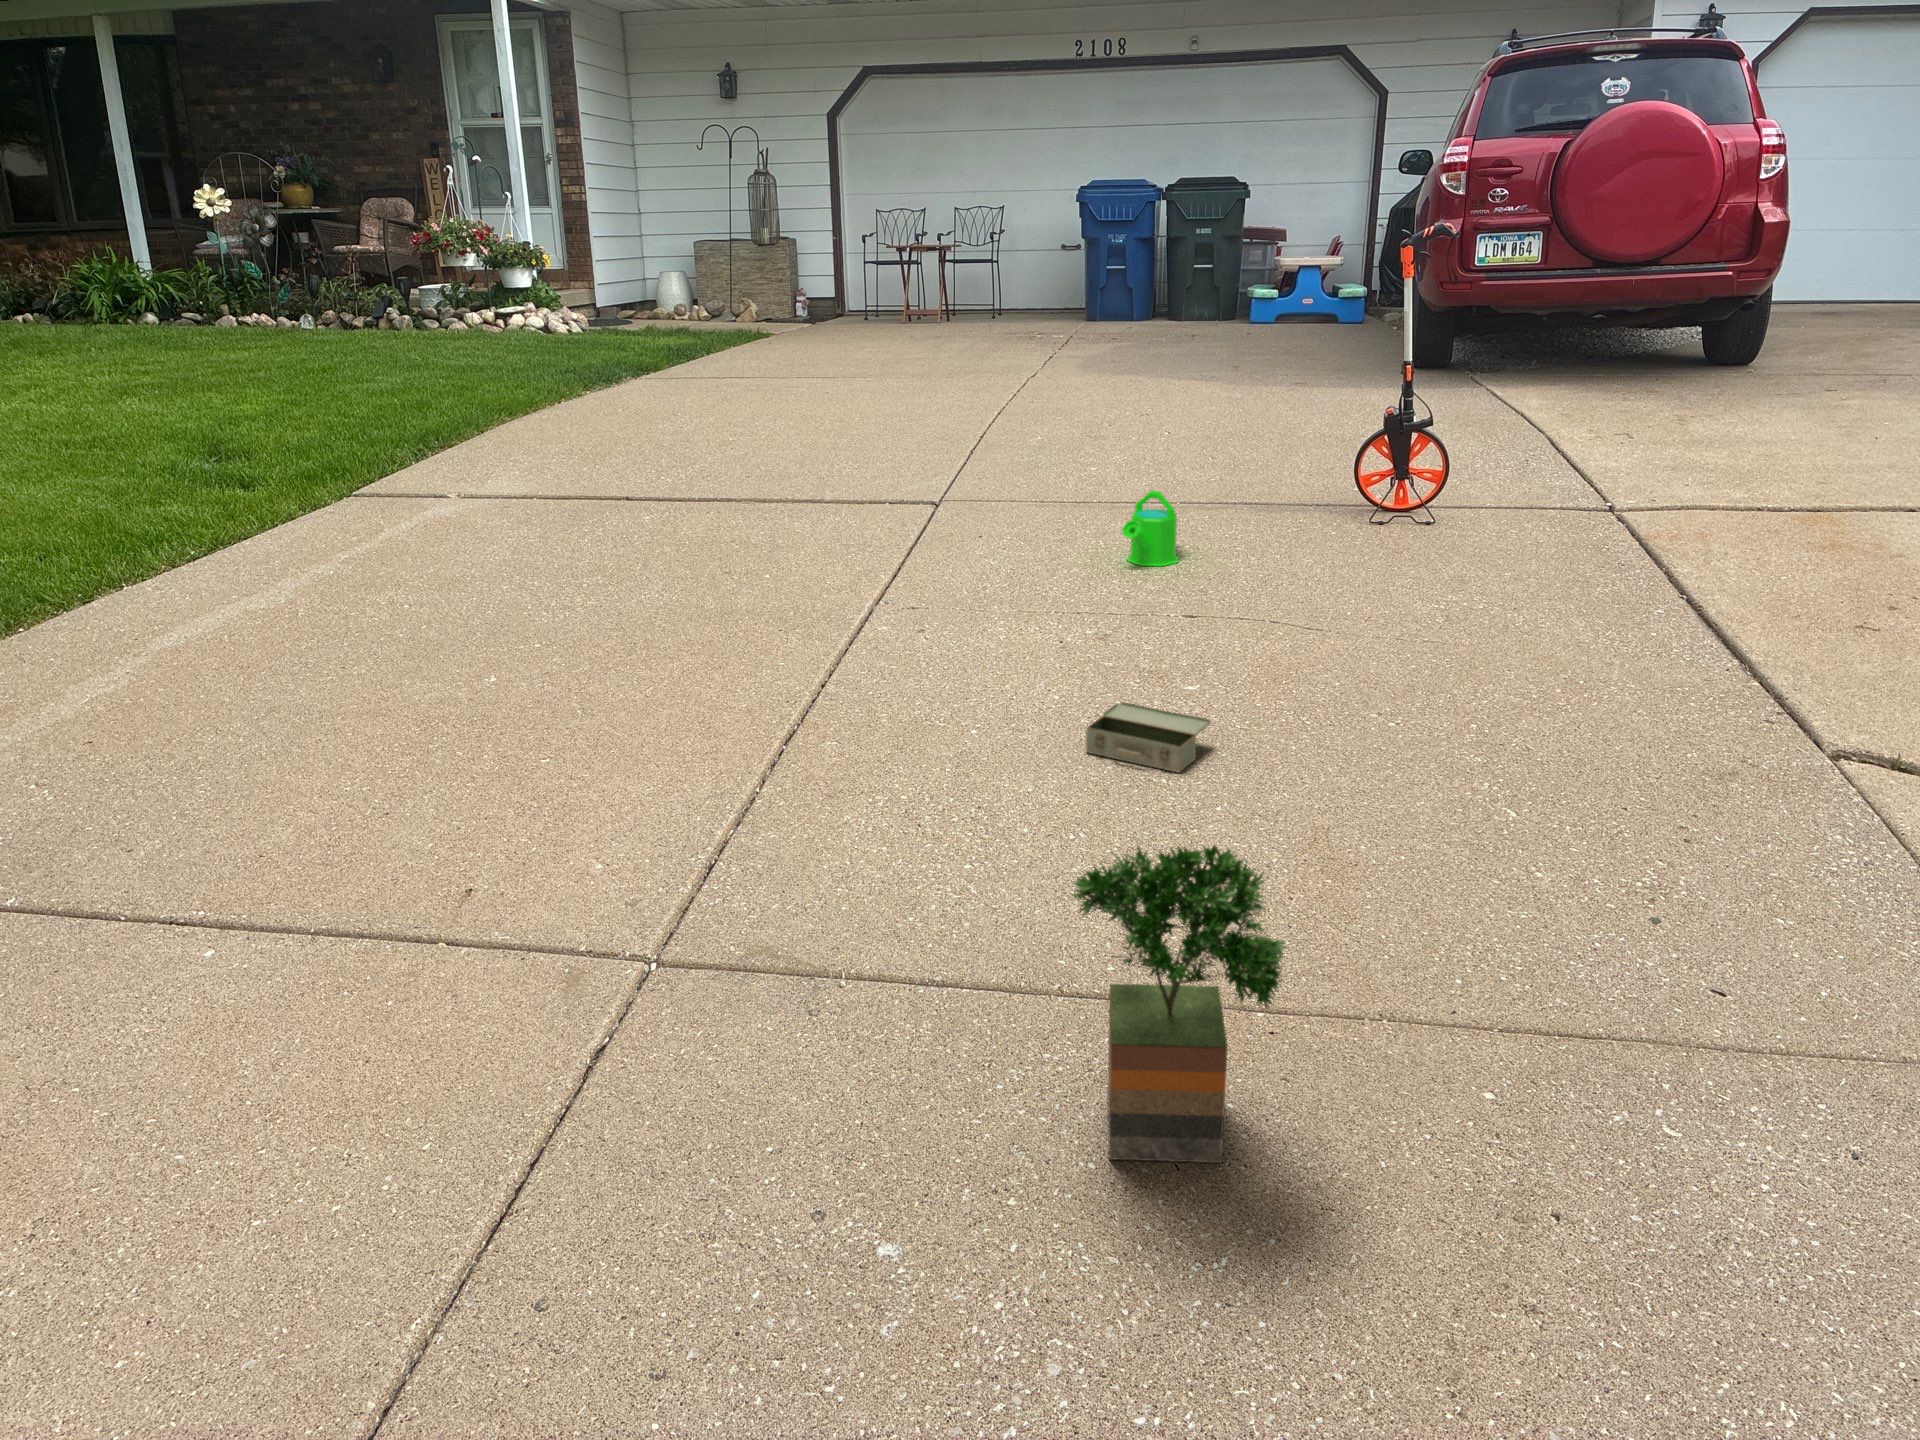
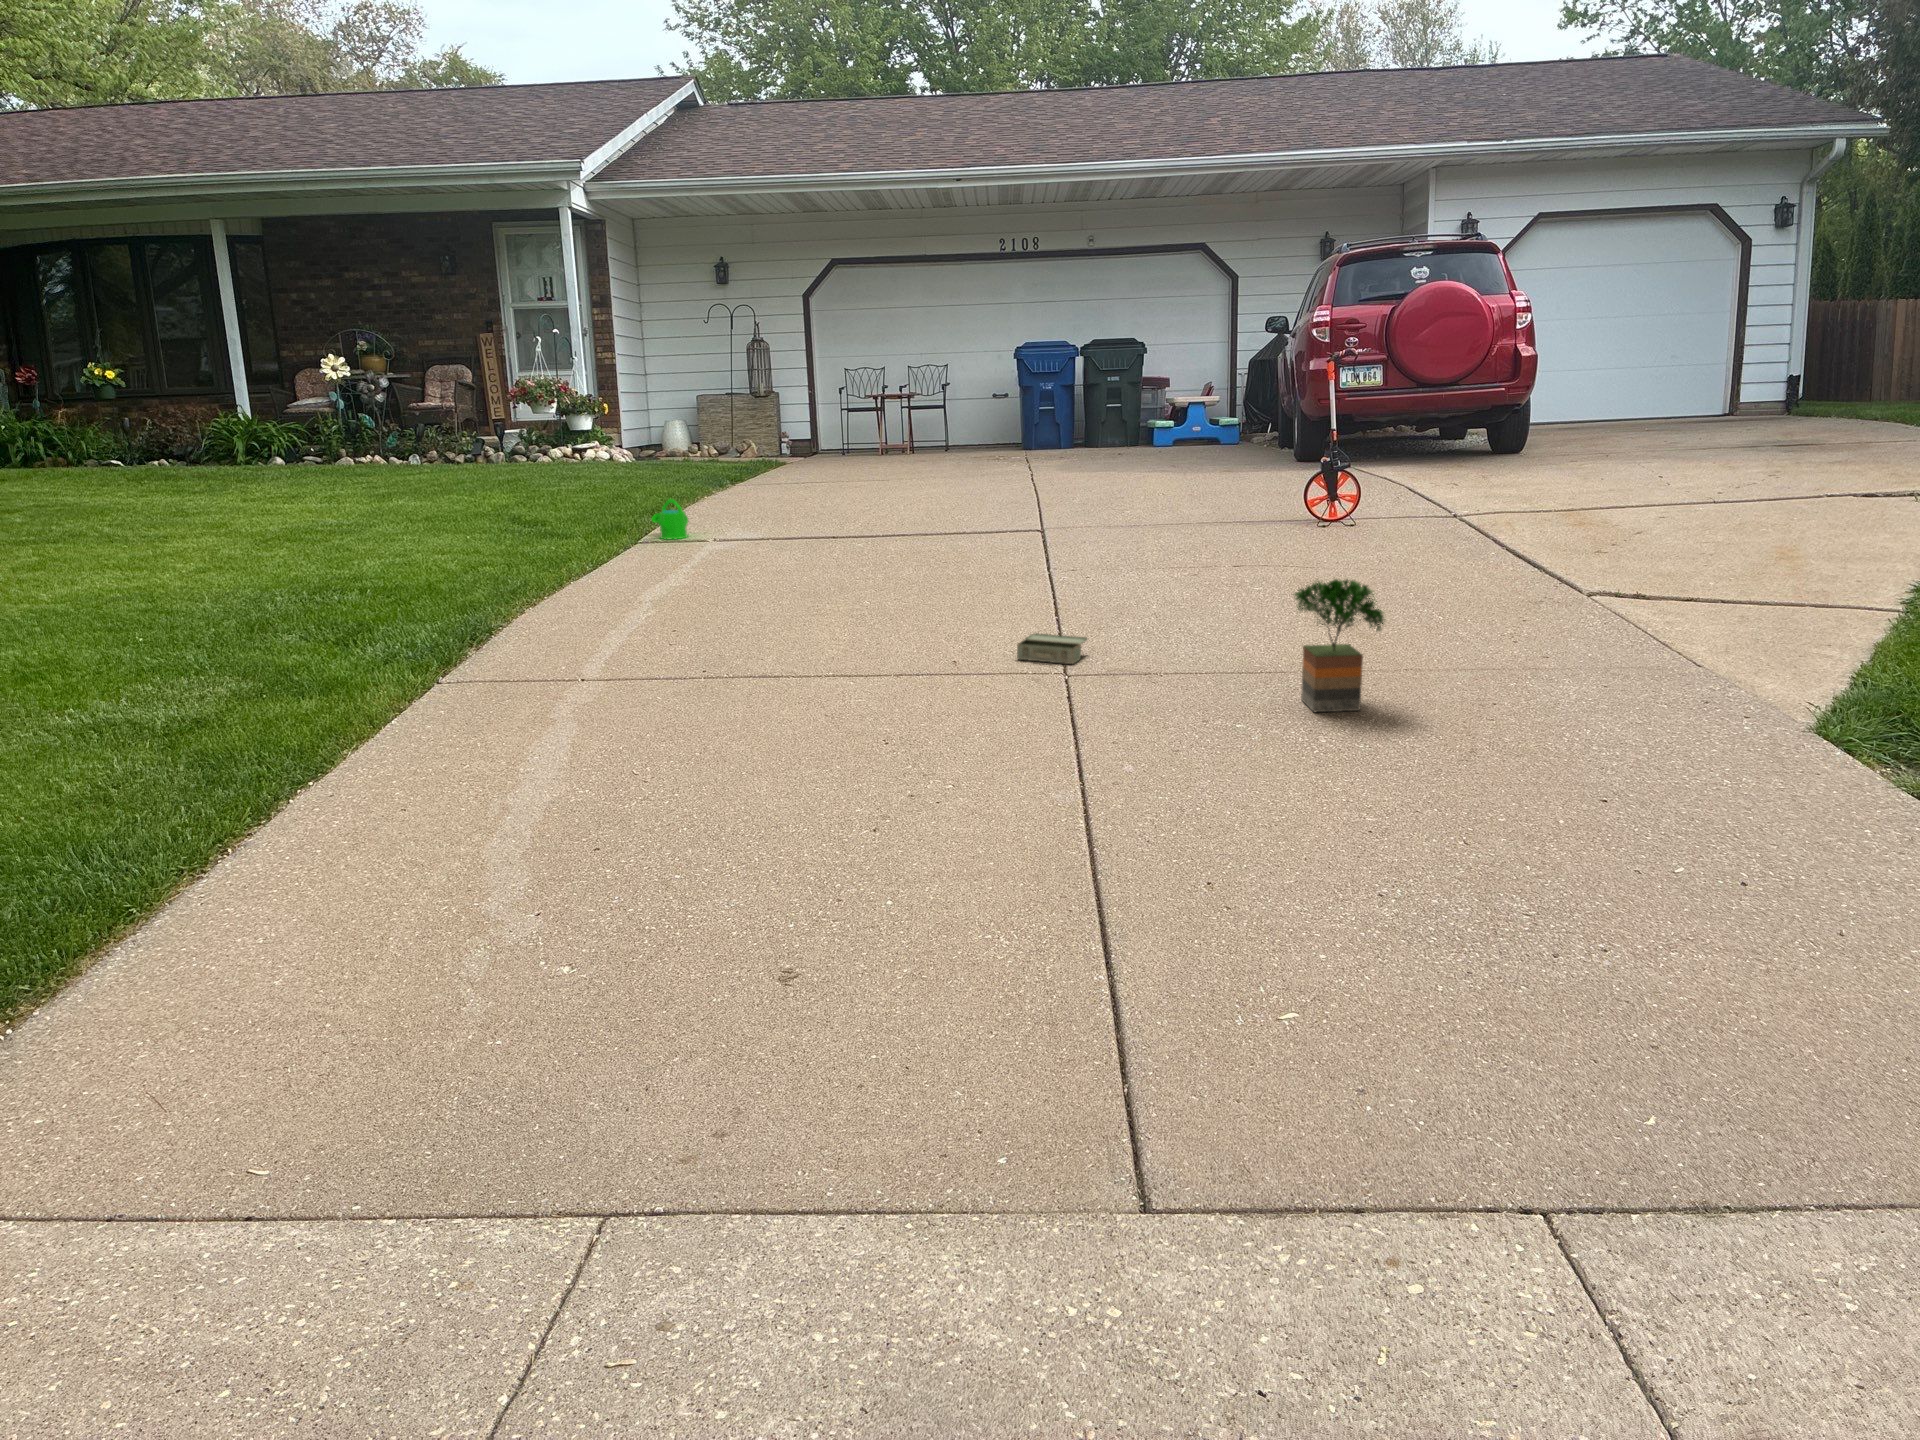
watering can: present [1122,490,1179,566] -> present [652,499,688,539]
toolbox: present [1086,702,1211,773] -> present [1017,633,1087,664]

